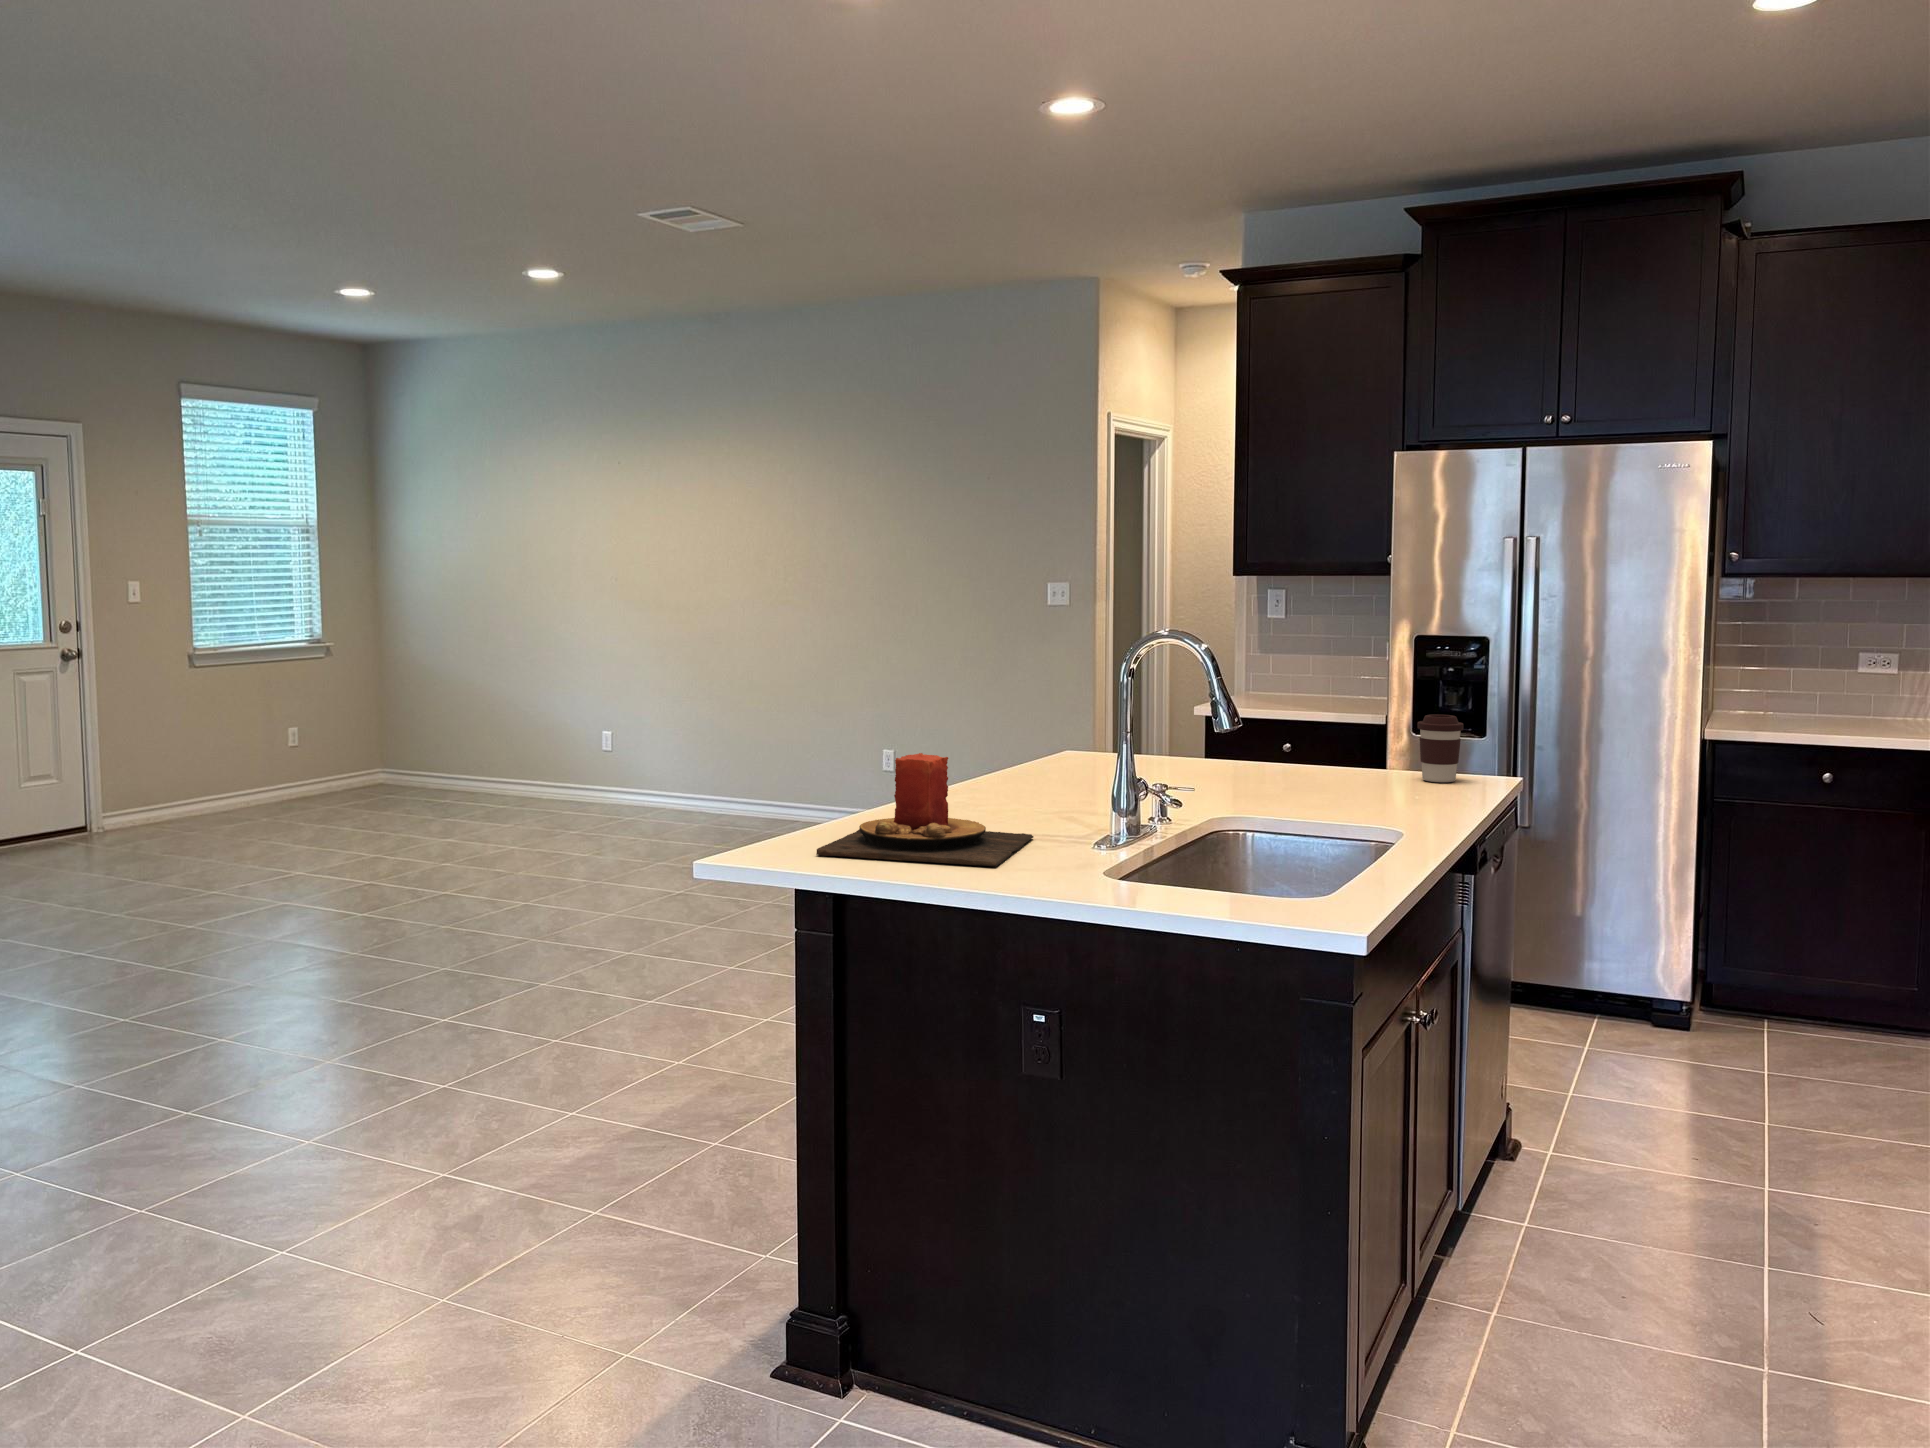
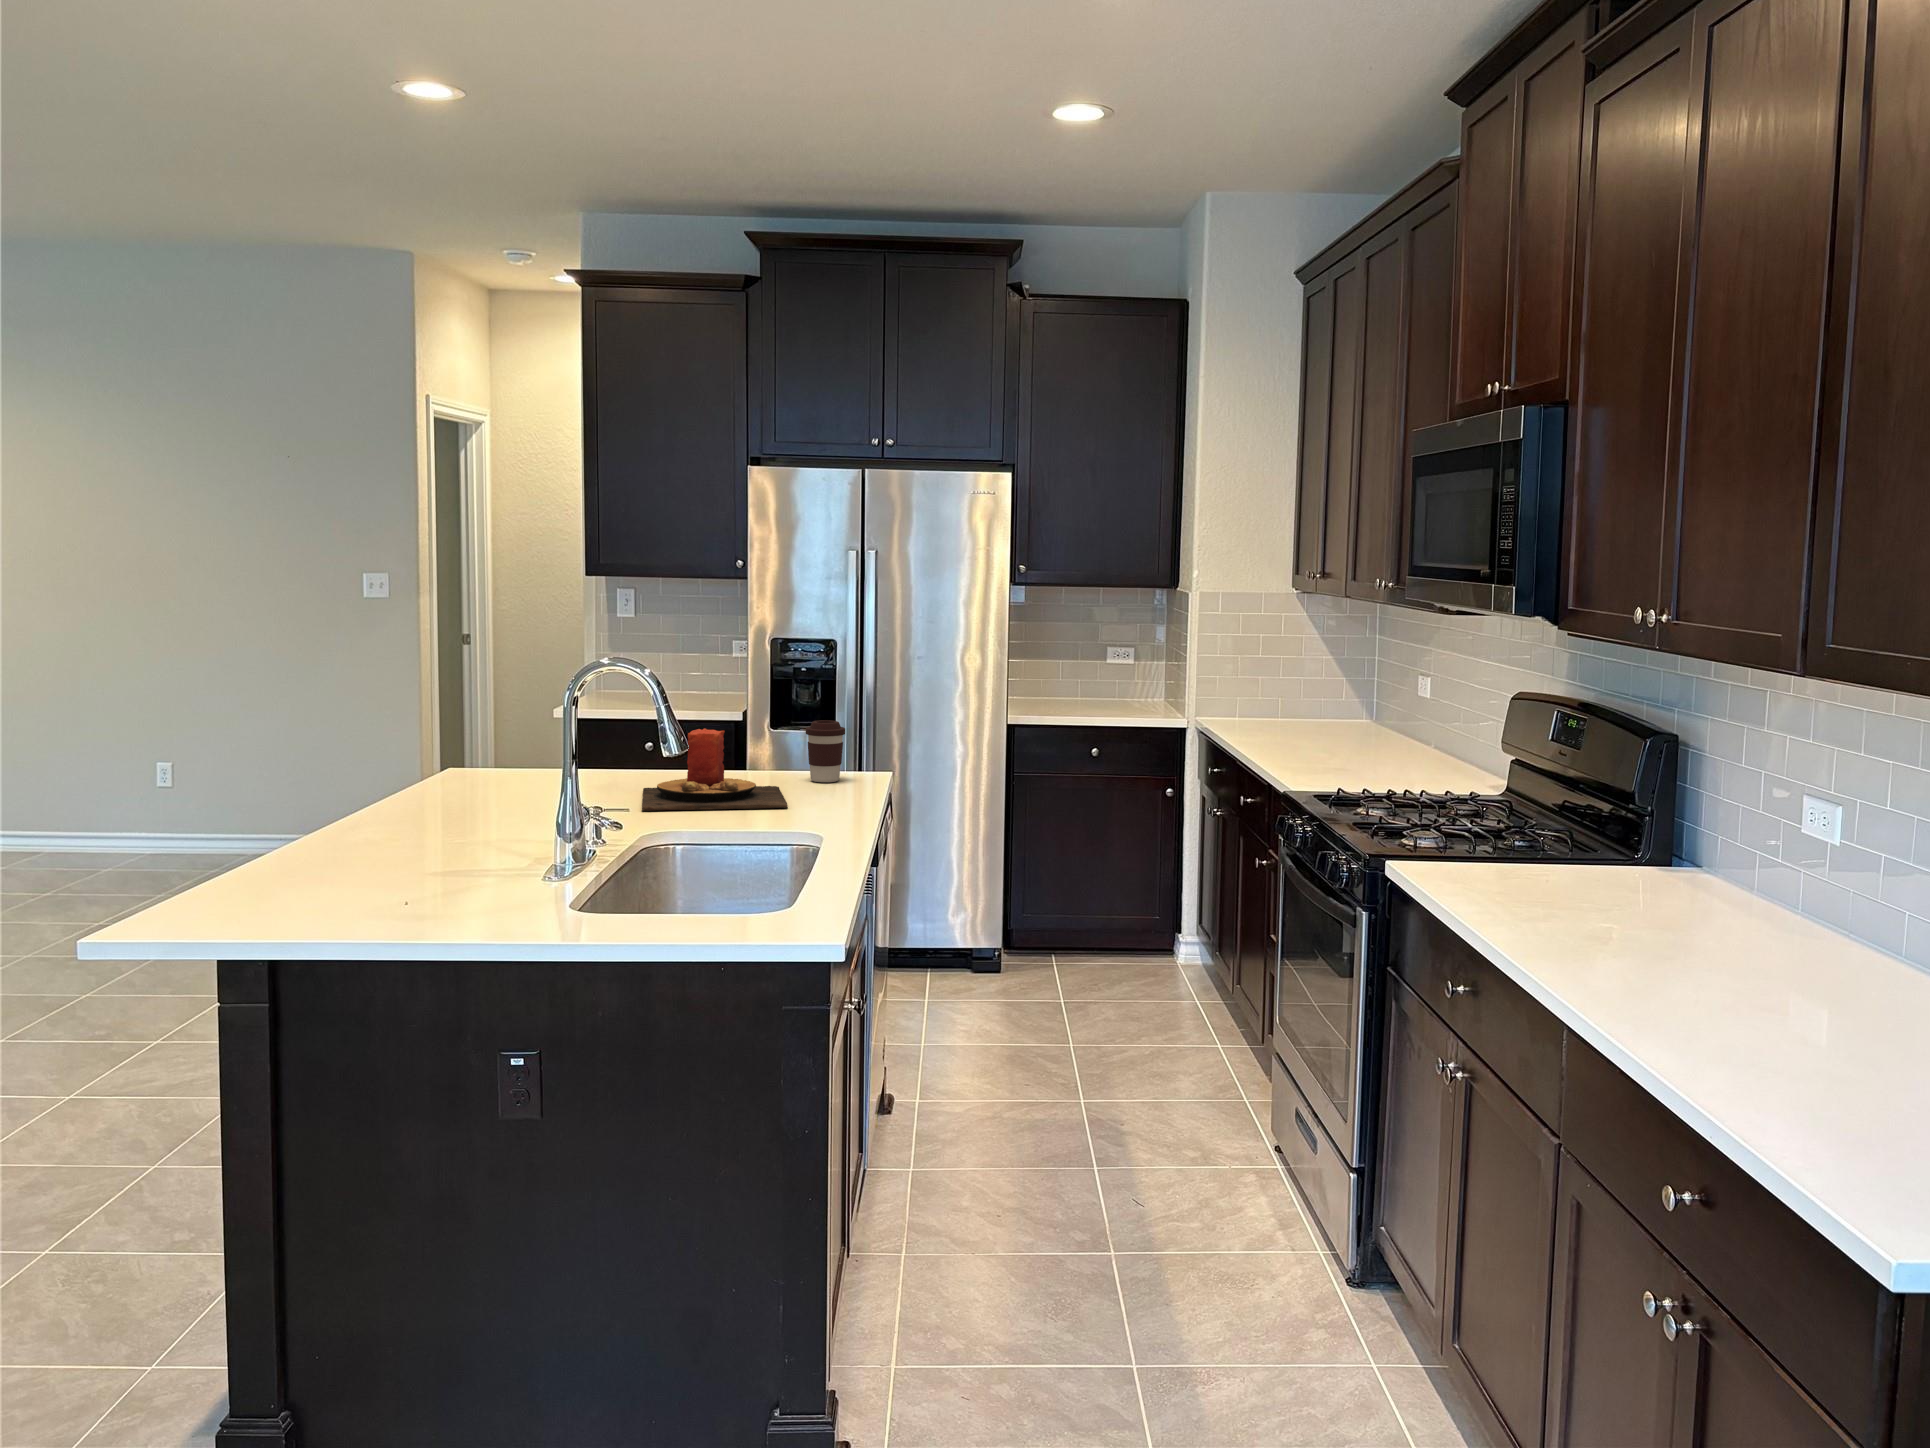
candle: present [816,753,1033,866] -> present [642,728,788,811]

